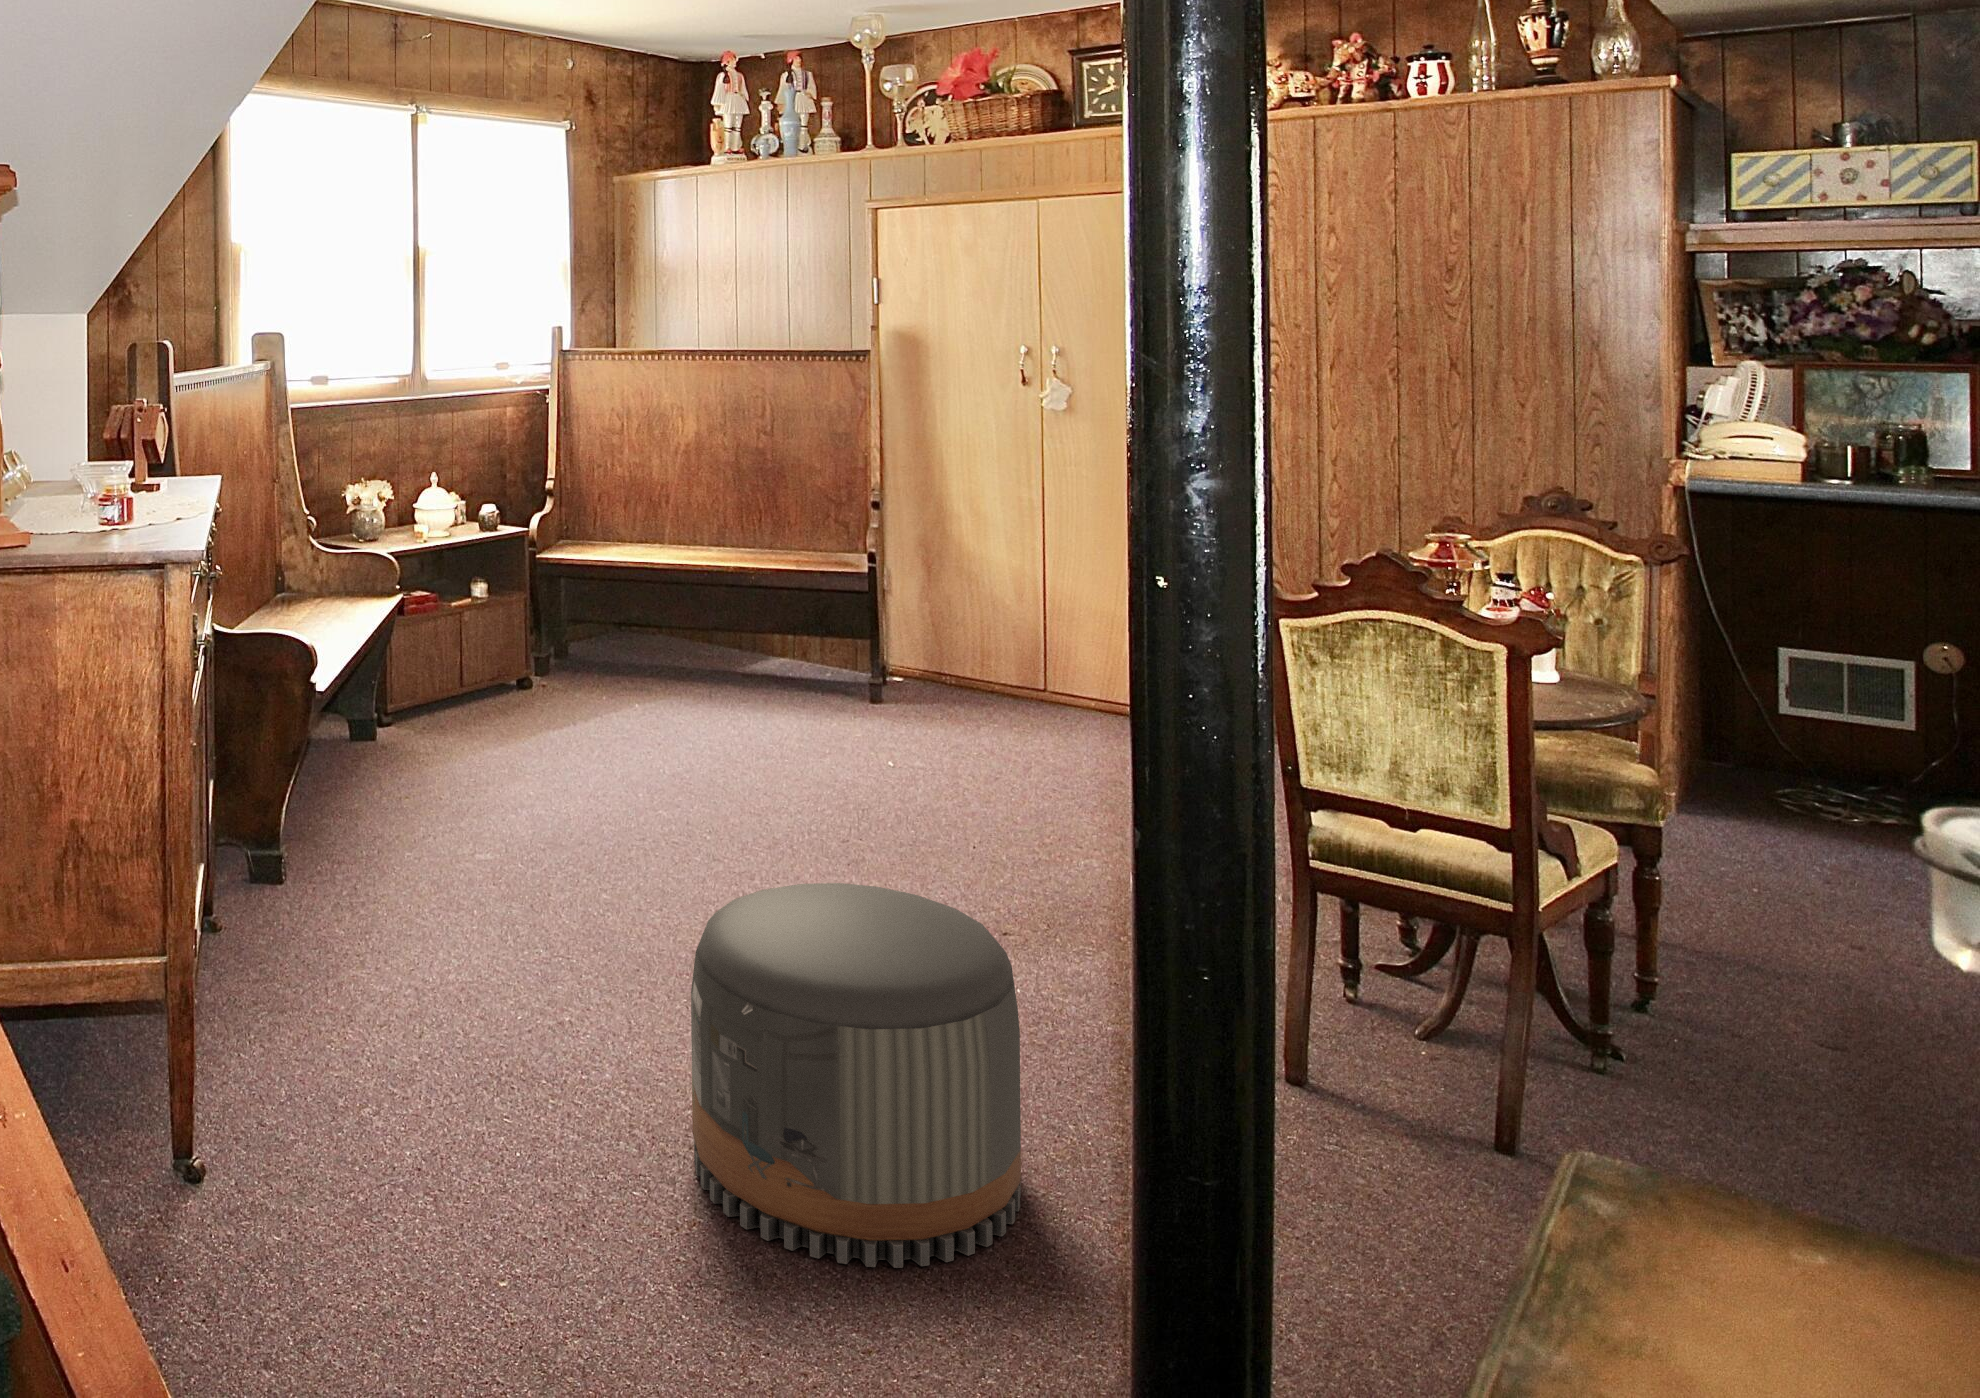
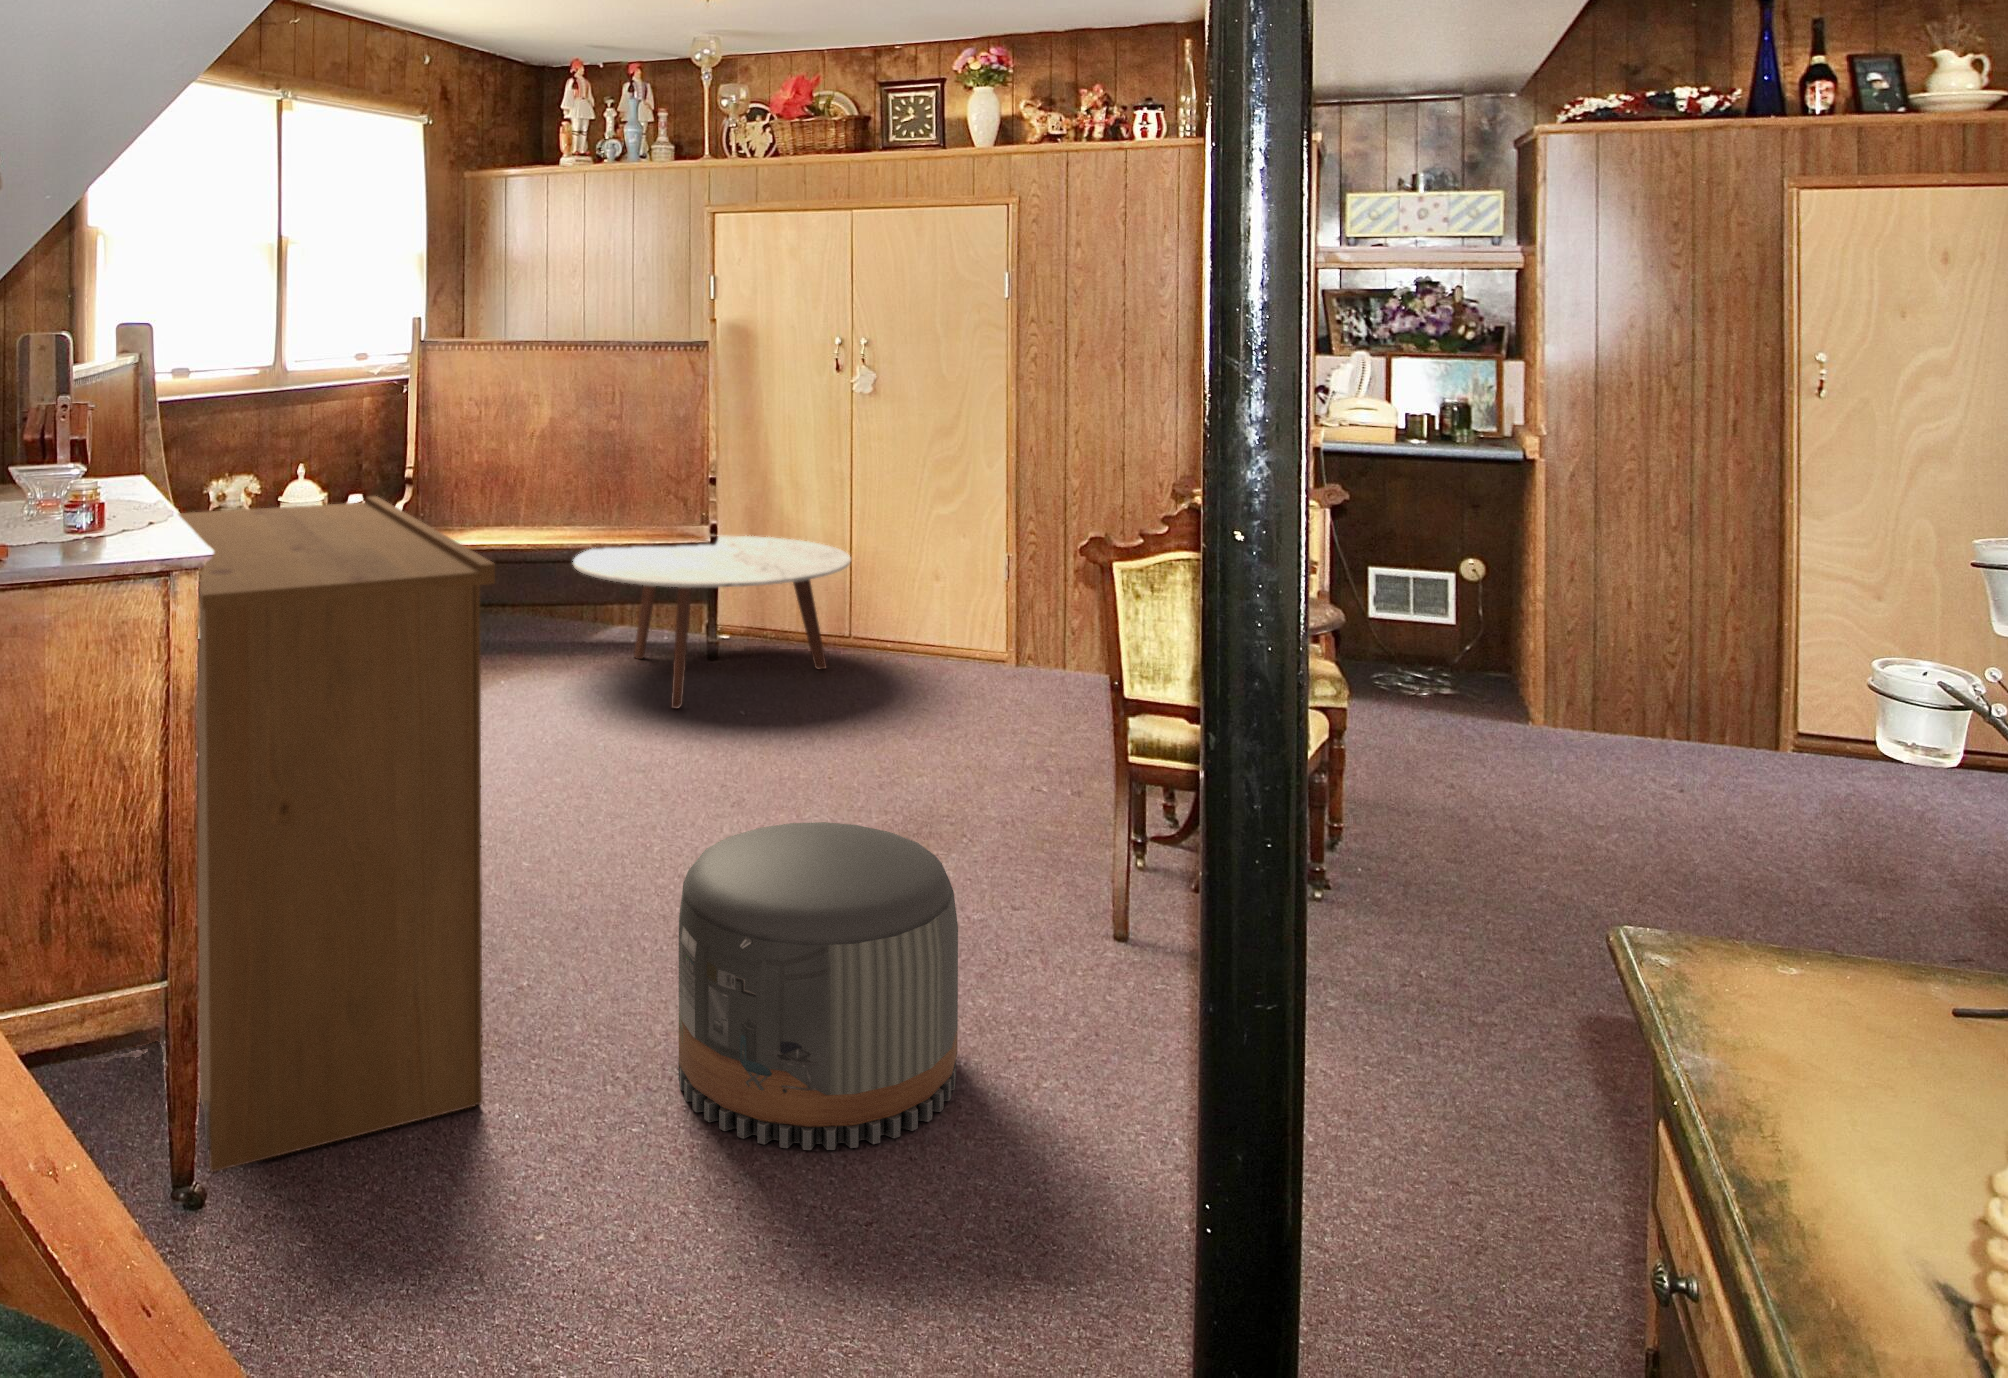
bookshelf: none [208,501,495,1153] -> present [179,496,495,1173]
coffee table: none [710,561,1024,748] -> present [573,536,850,708]

